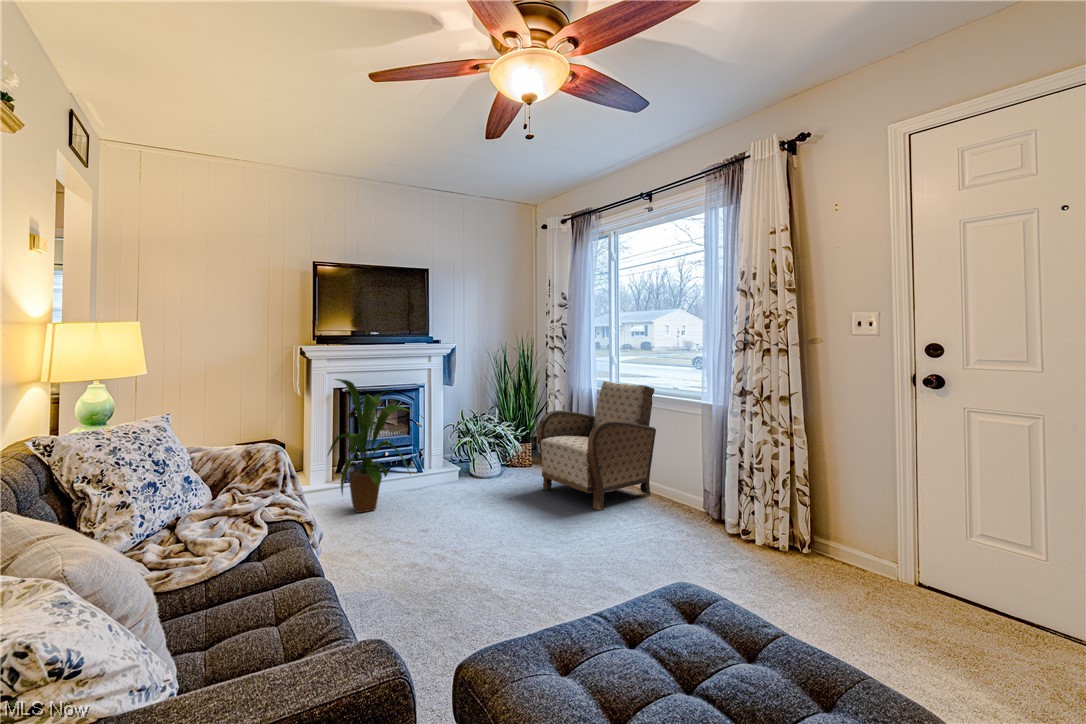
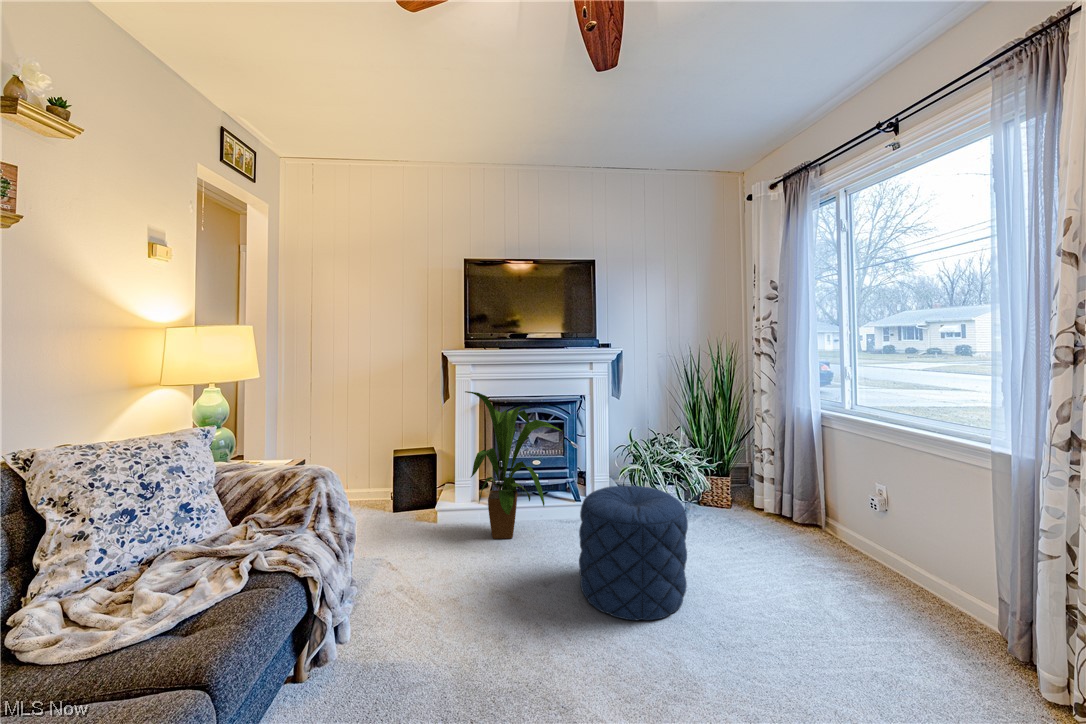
armchair: present [538,381,656,510] -> none [718,403,924,608]
pouf: none [457,447,536,536] -> present [579,486,688,620]

